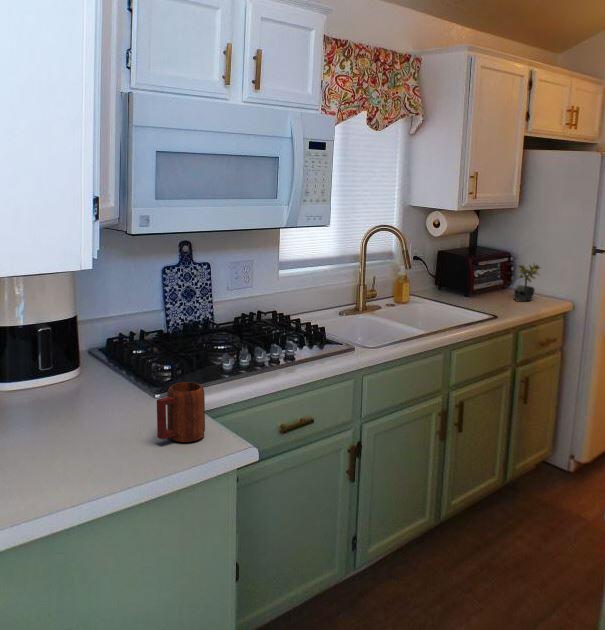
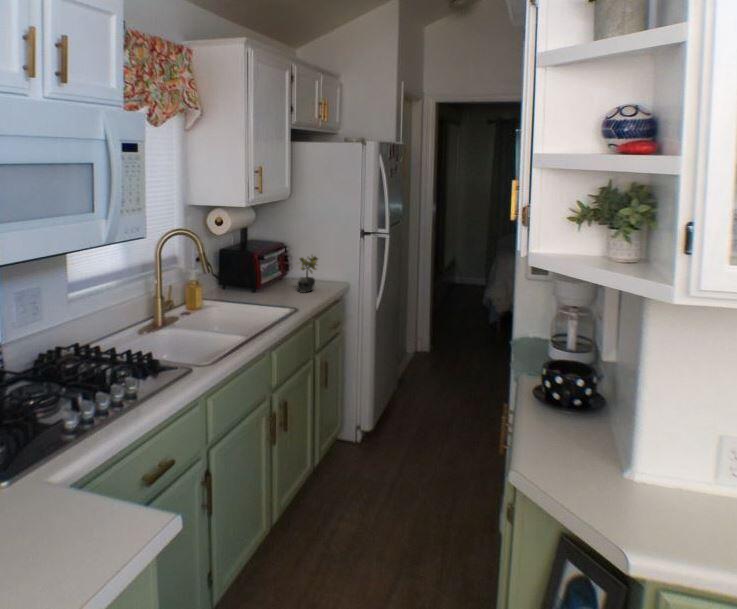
mug: present [157,382,205,442] -> none [56,462,113,545]

